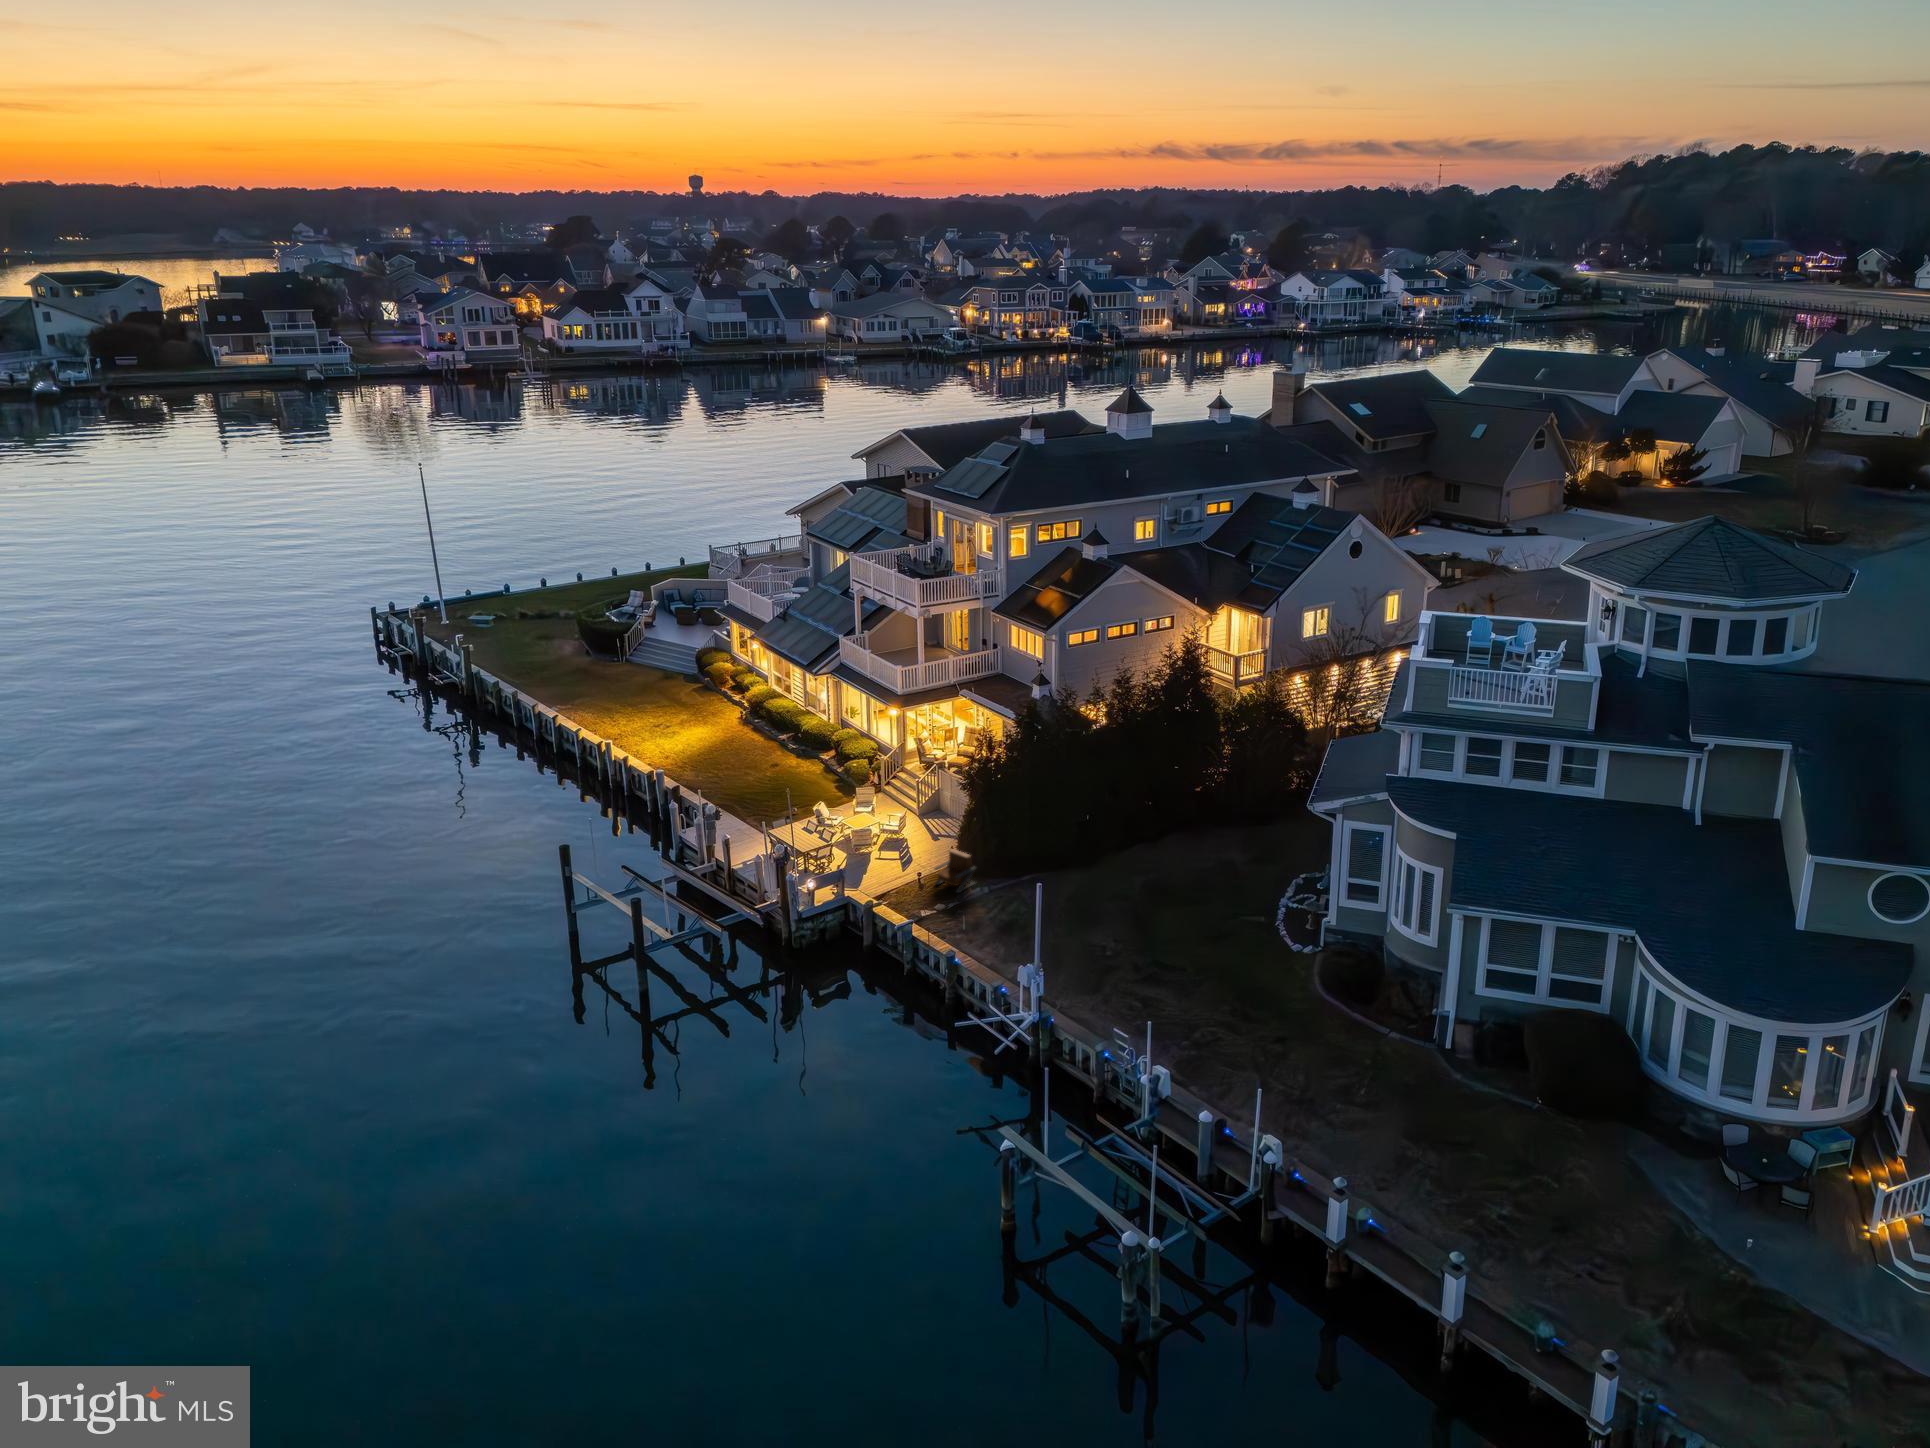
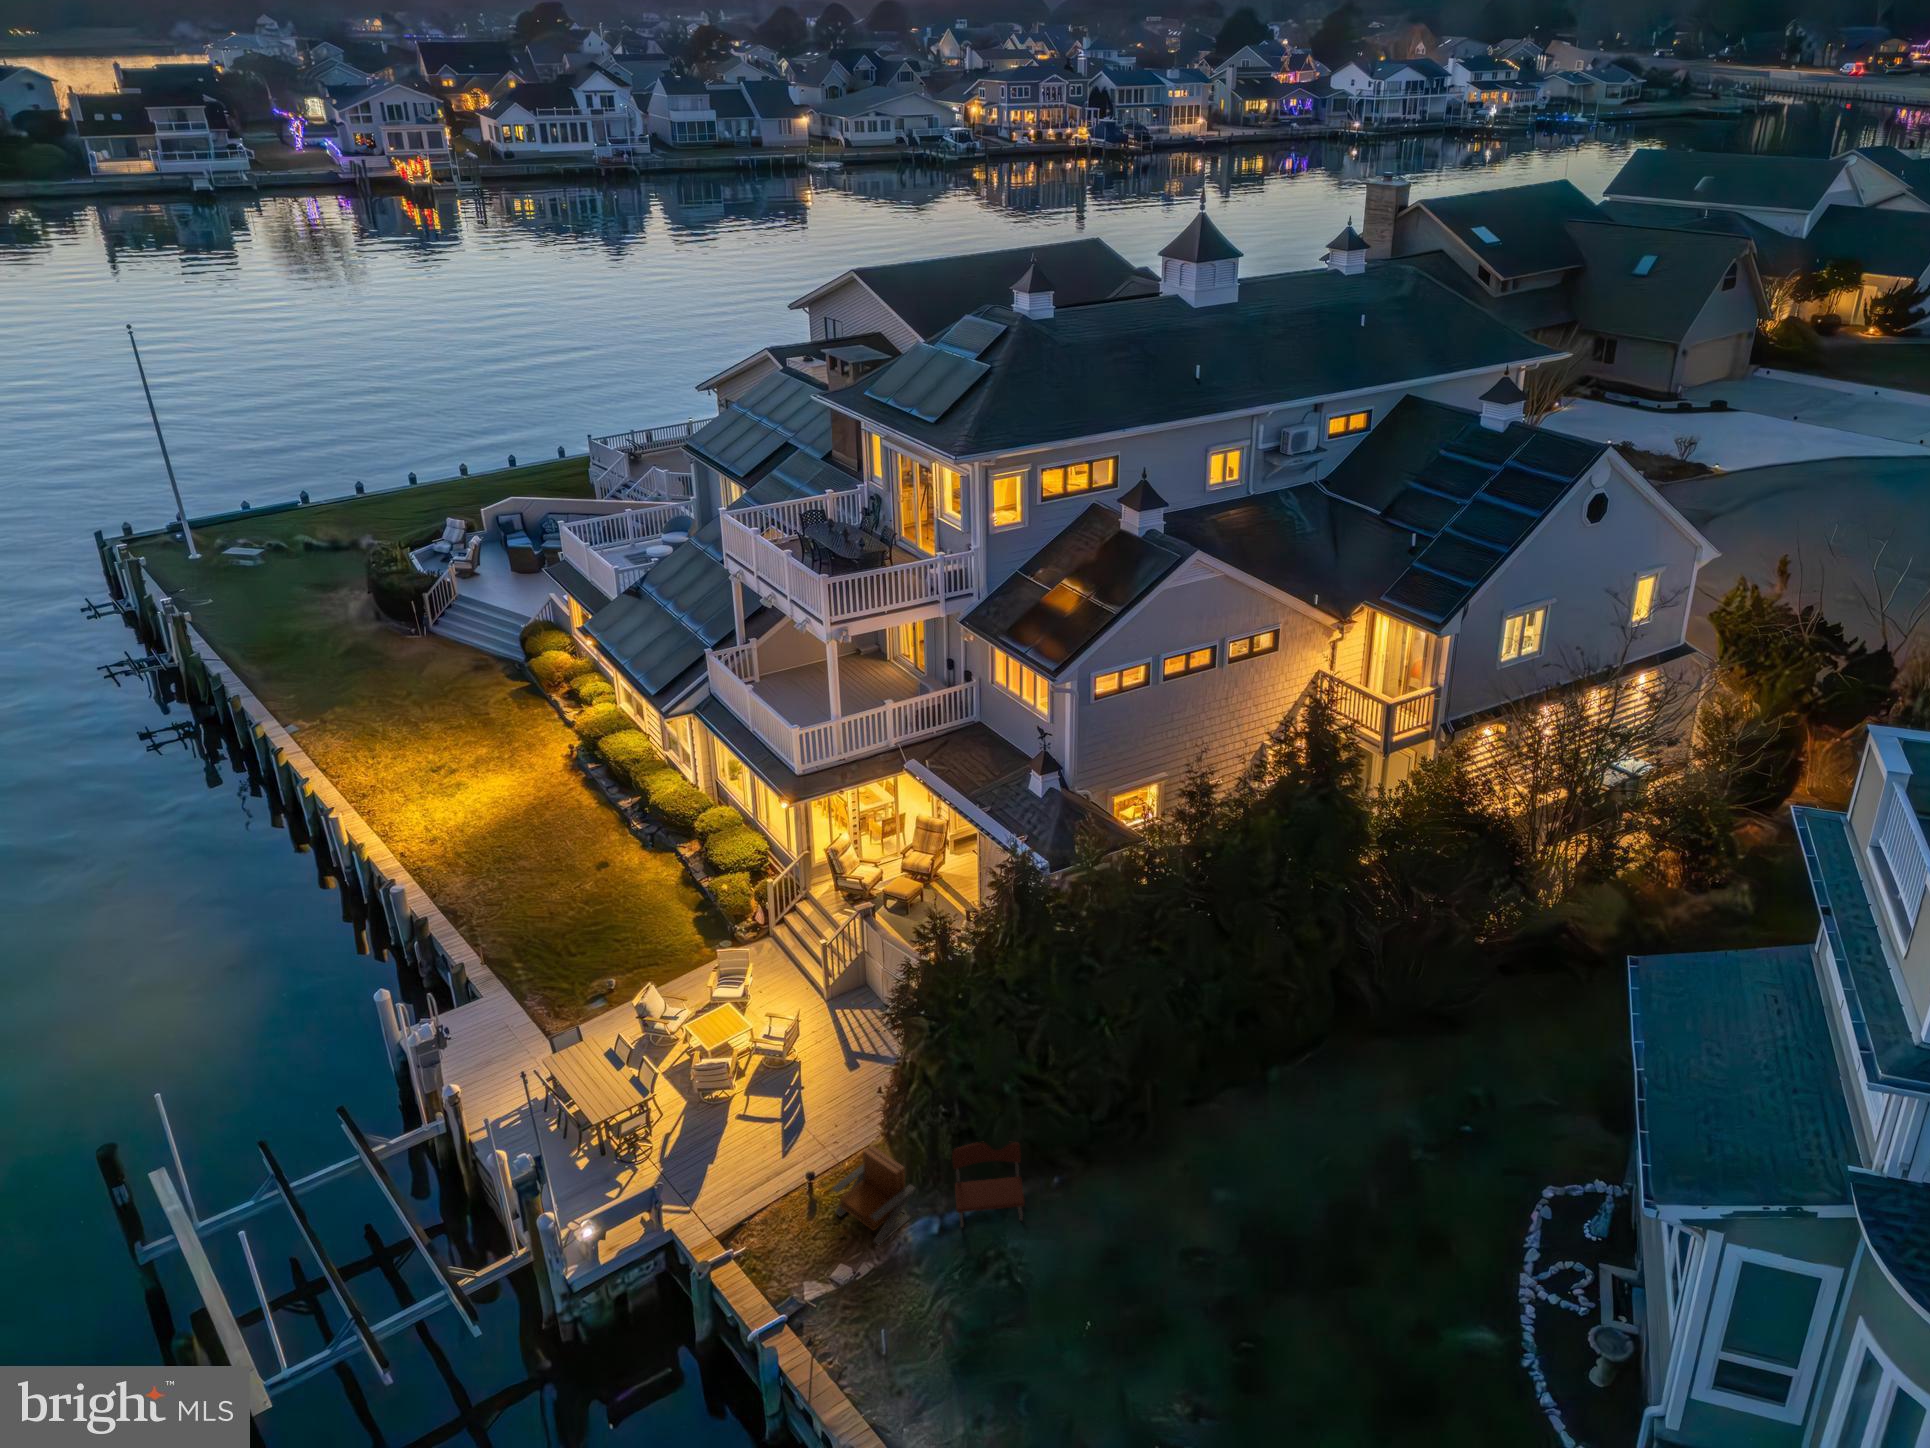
bench: none [996,841,1033,886] -> present [952,1142,1025,1227]

